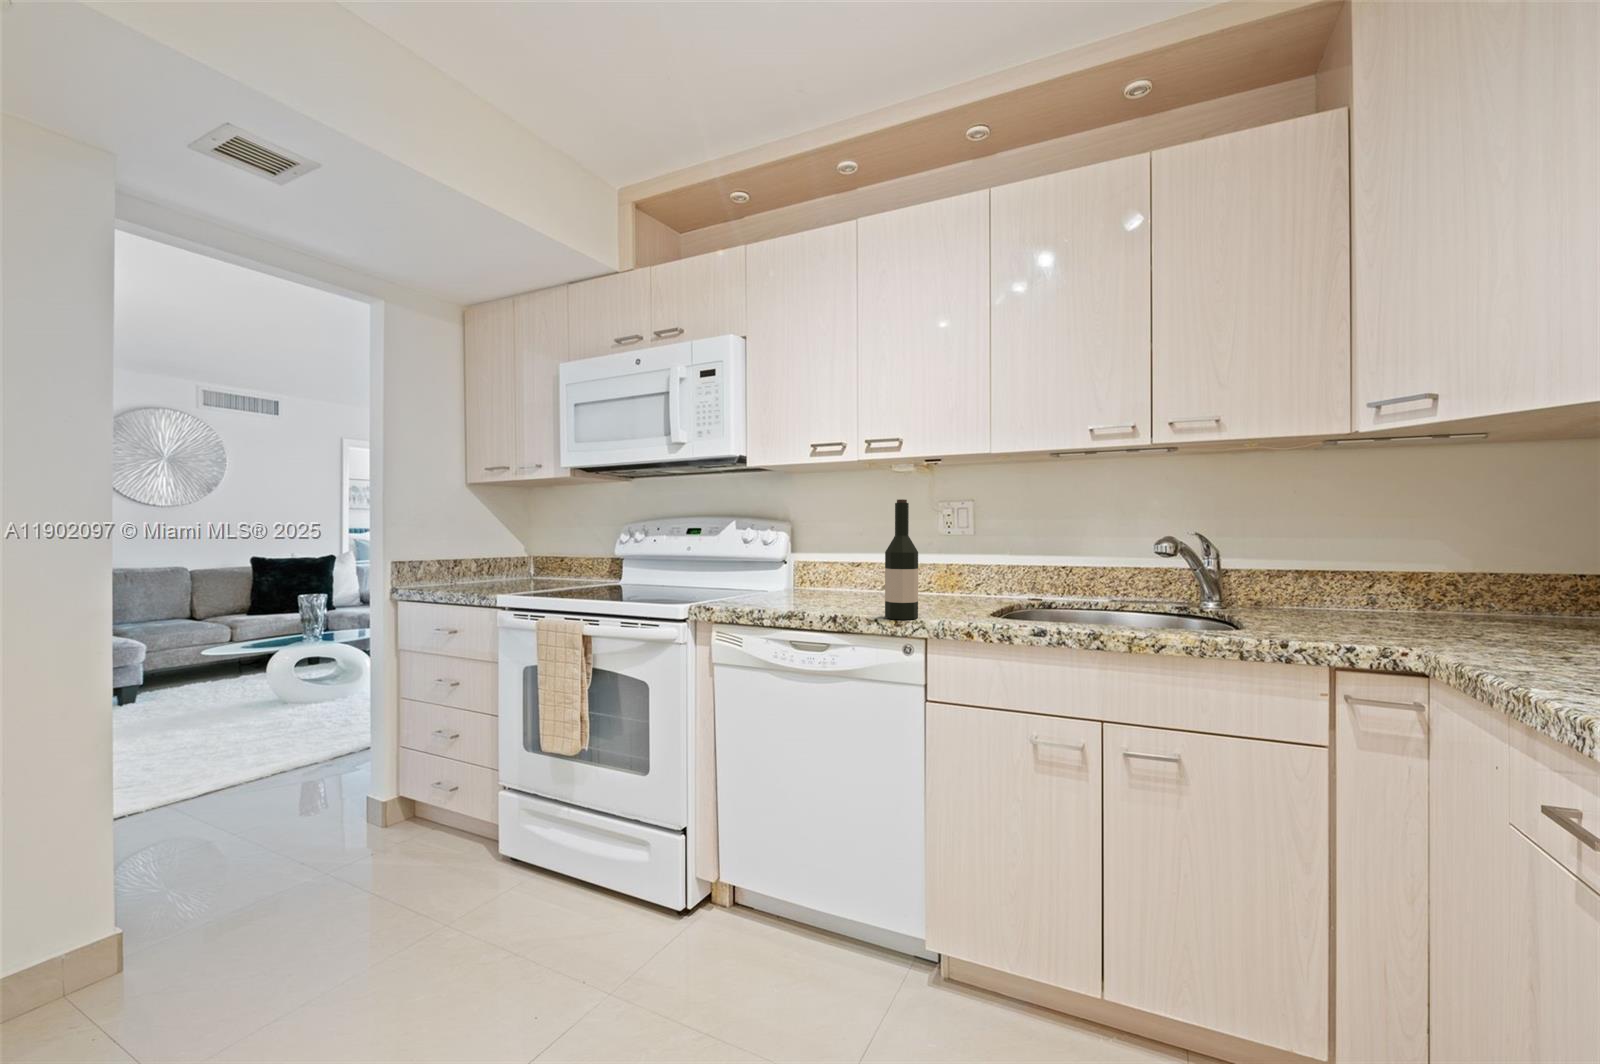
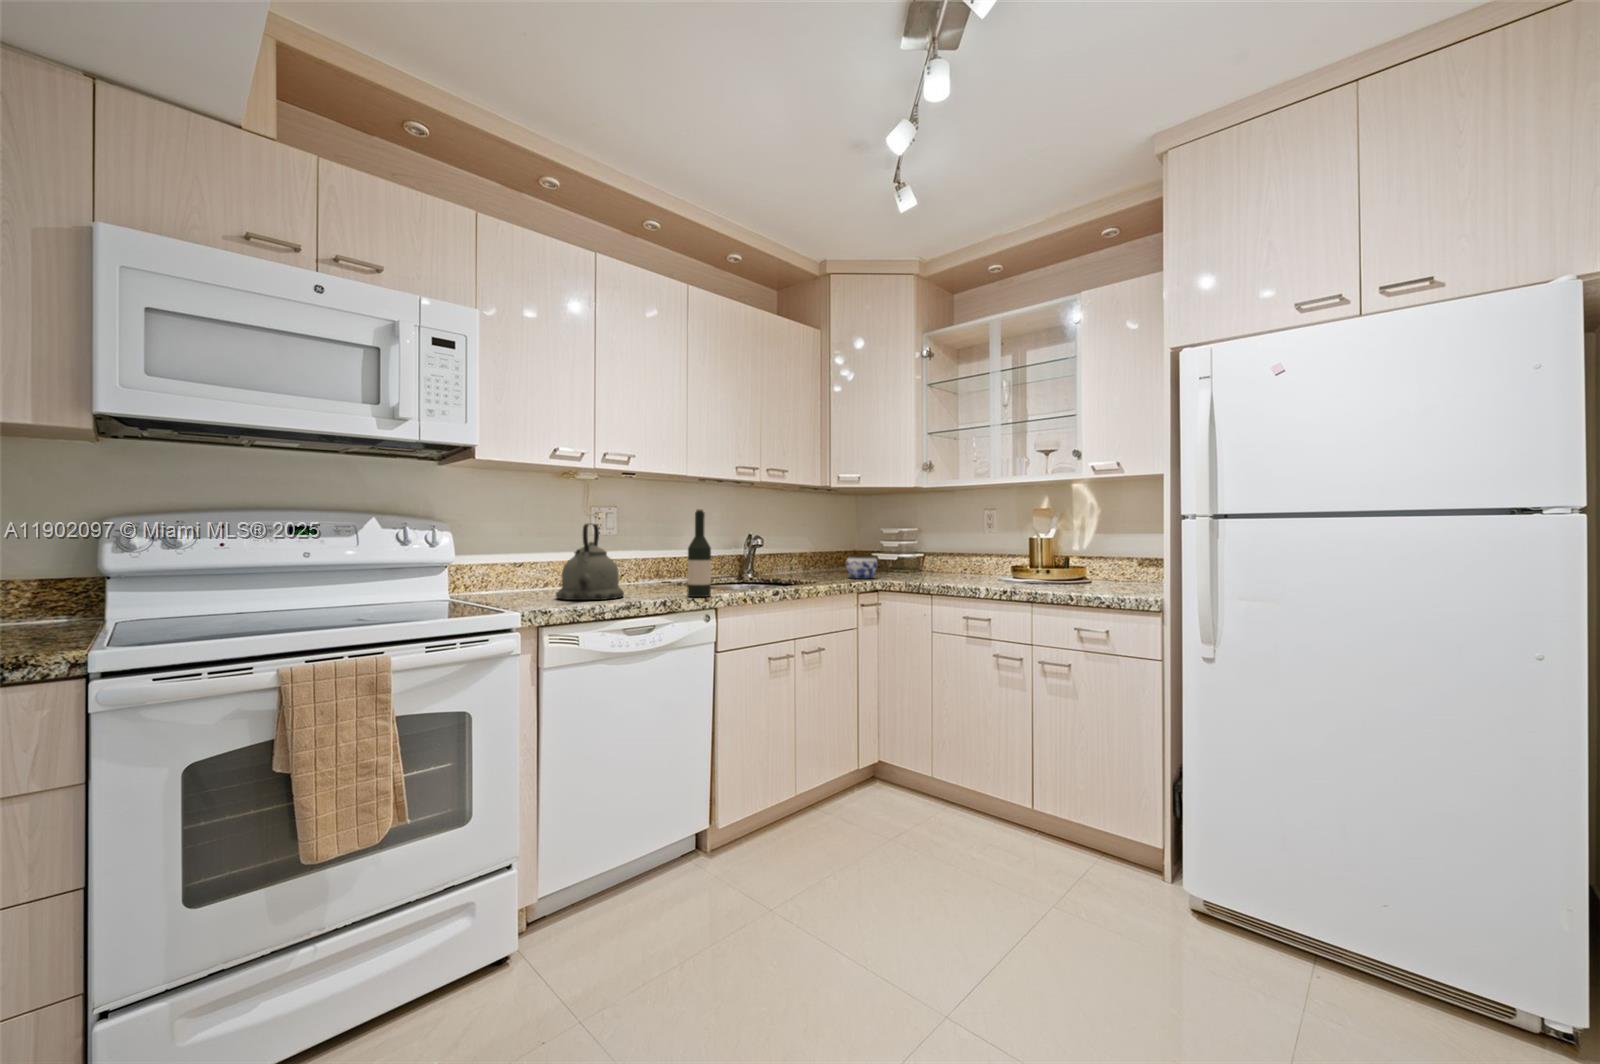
kettle: none [780,521,872,607] -> present [556,524,624,600]
jar: none [1410,582,1517,645] -> present [846,555,877,579]

